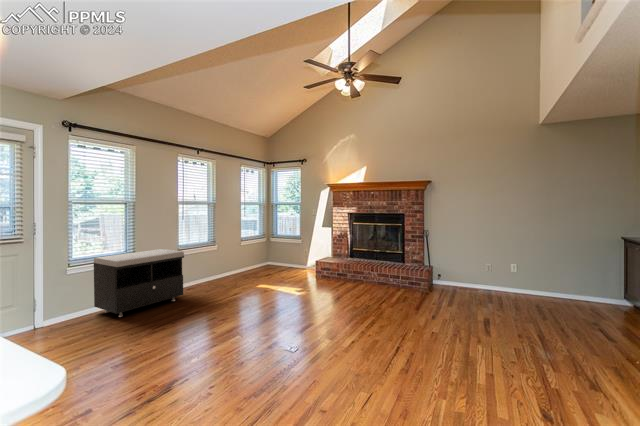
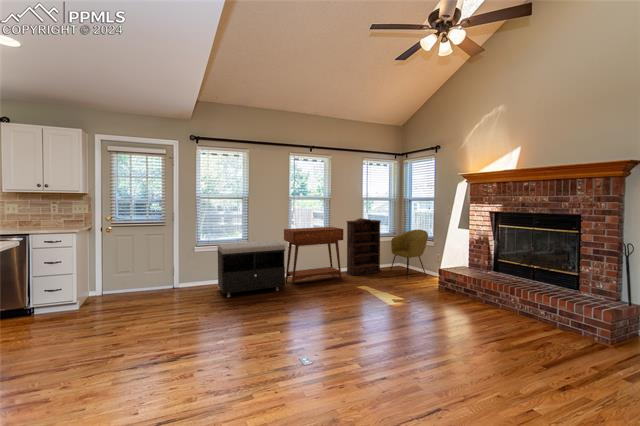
bookshelf: none [228,223,258,277] -> present [346,218,381,275]
armchair: none [267,231,298,273] -> present [390,229,428,276]
console table: none [170,232,233,295] -> present [284,227,343,287]

